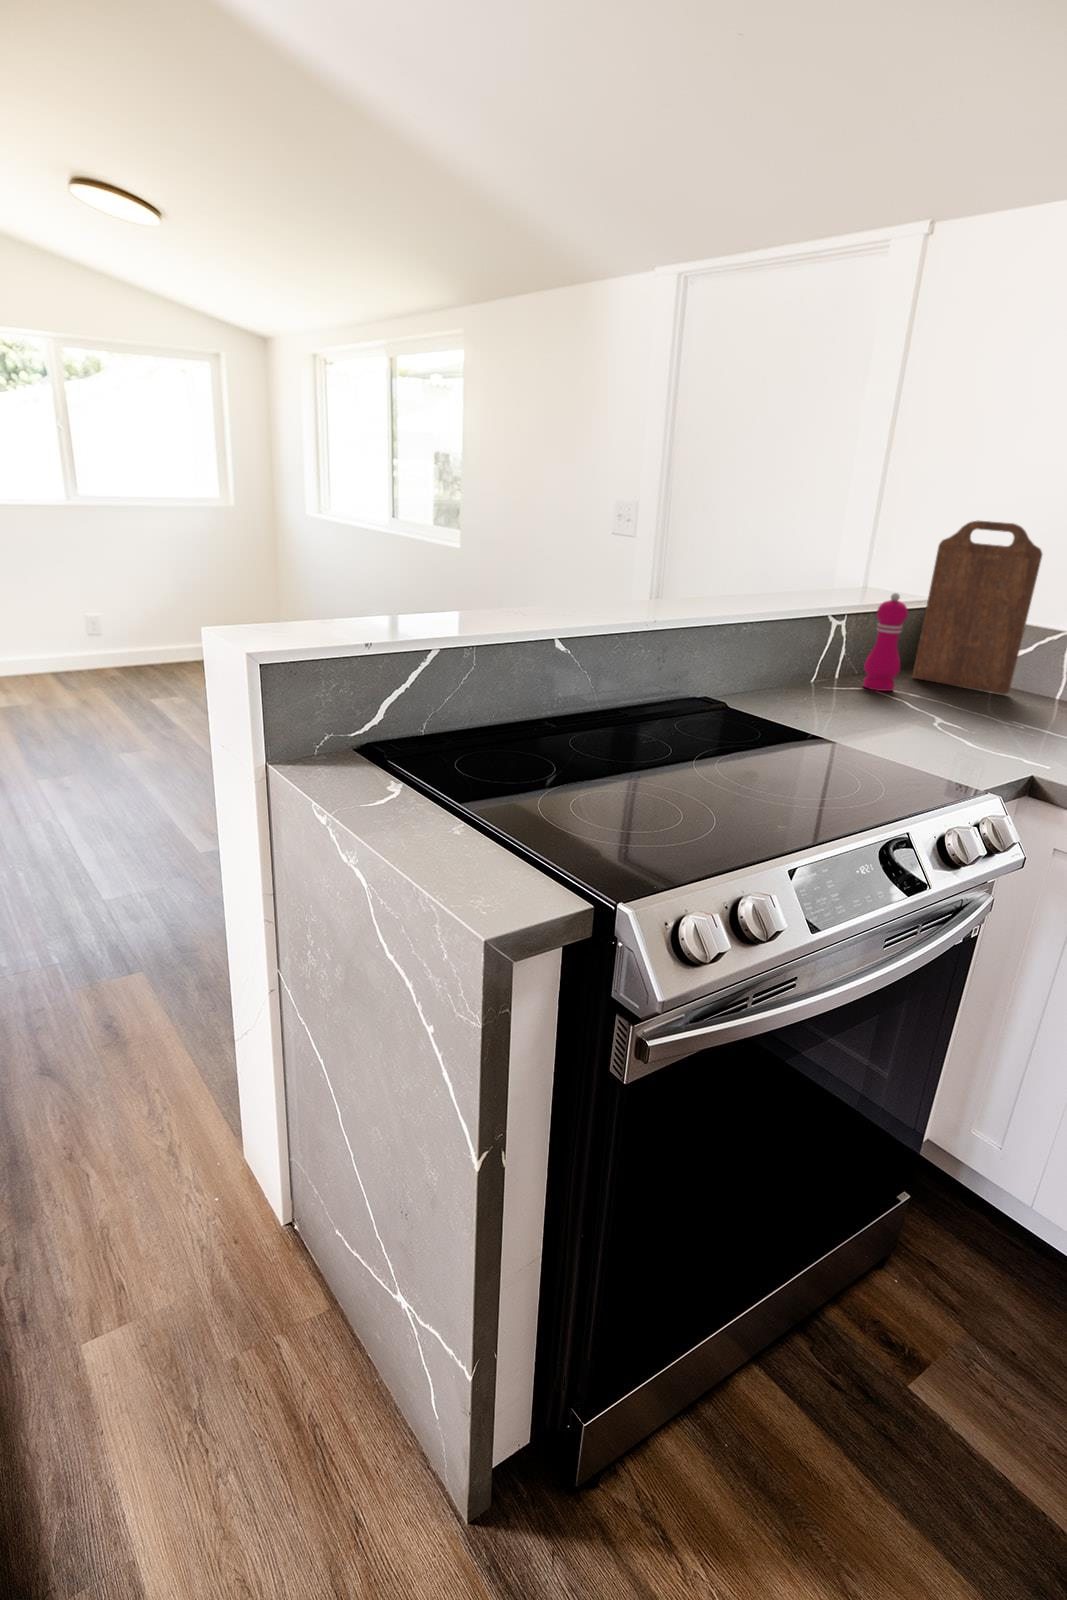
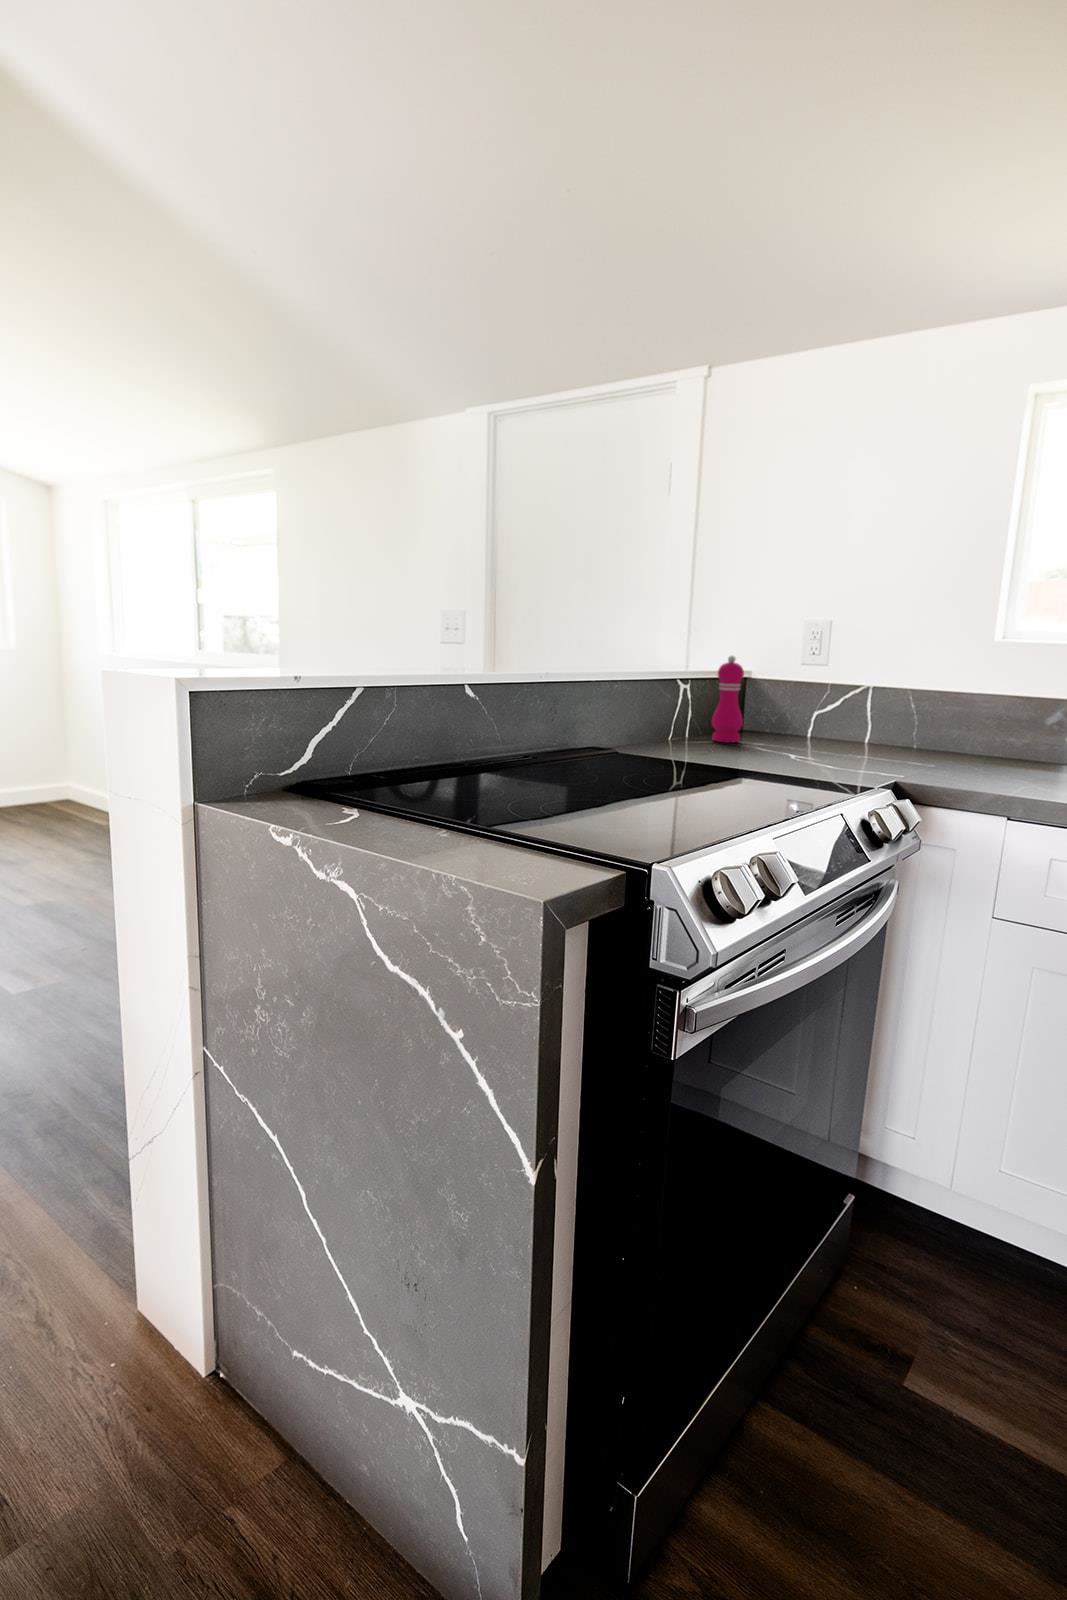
cutting board: present [913,521,1042,694] -> none [746,596,841,742]

